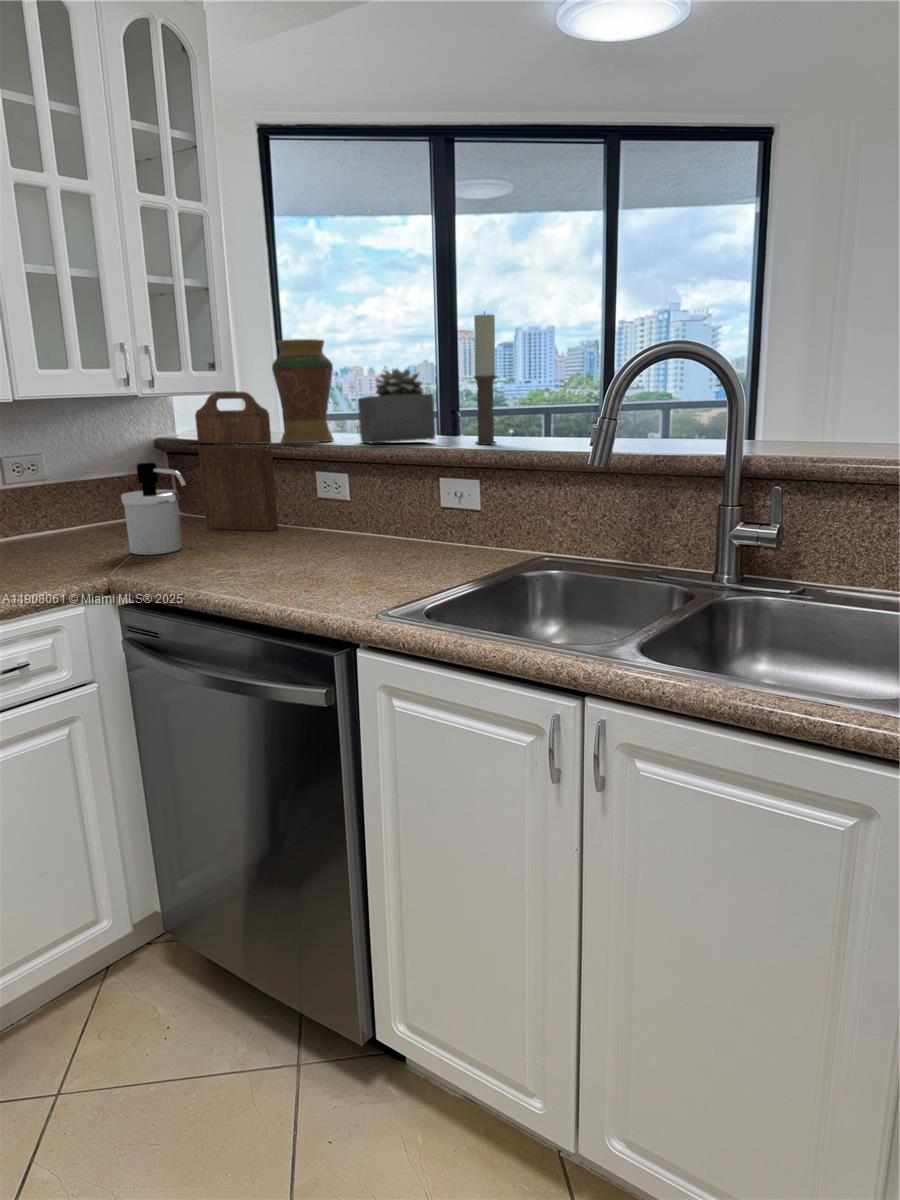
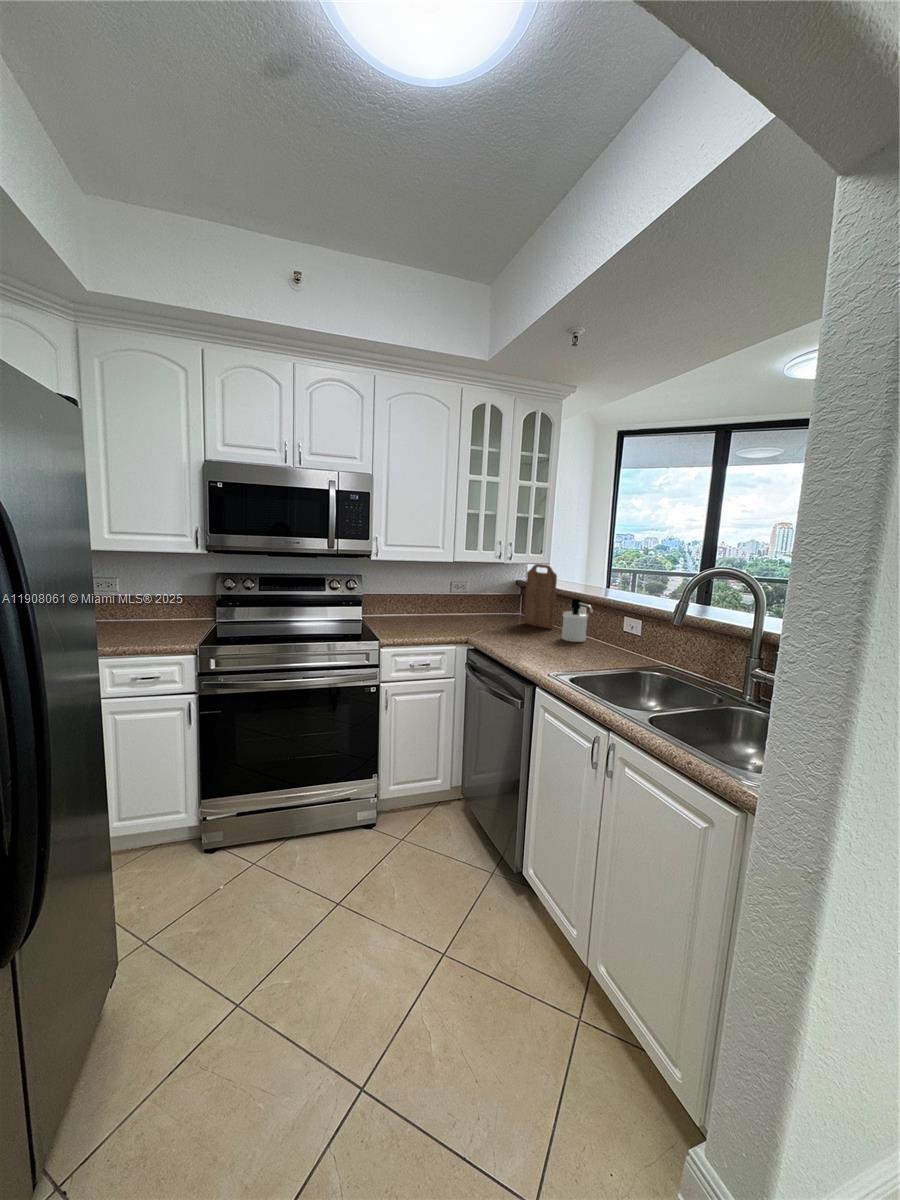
candle: present [474,312,496,444] -> none [652,537,670,604]
decorative vase: present [272,339,334,443] -> none [562,544,592,592]
succulent plant: present [358,368,435,443] -> none [597,560,634,598]
soap dispenser: present [121,462,186,555] -> present [562,599,593,642]

